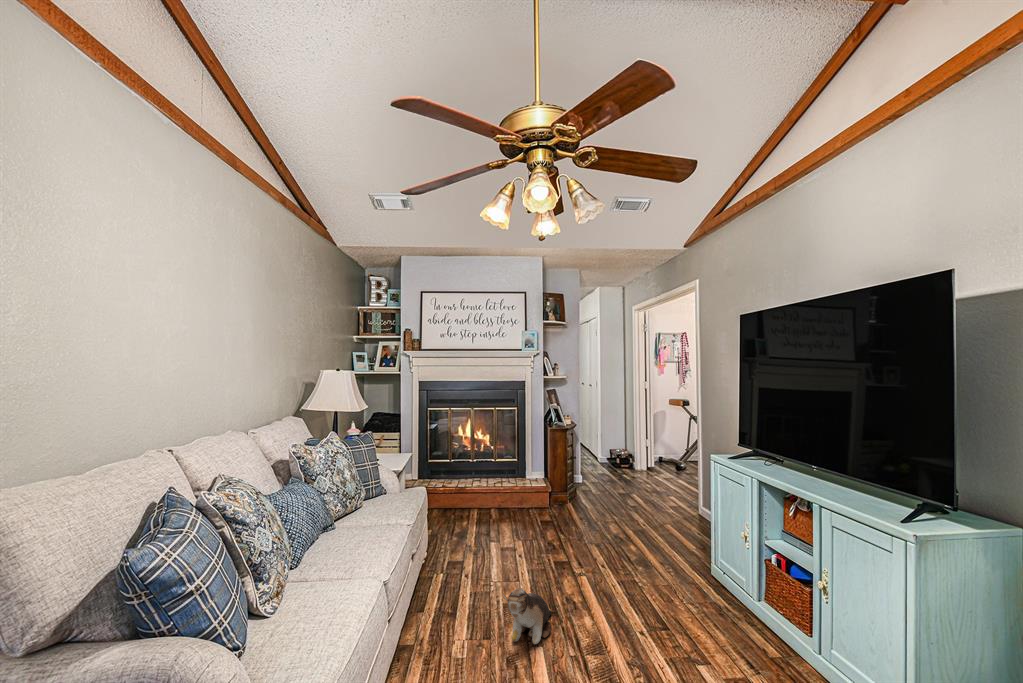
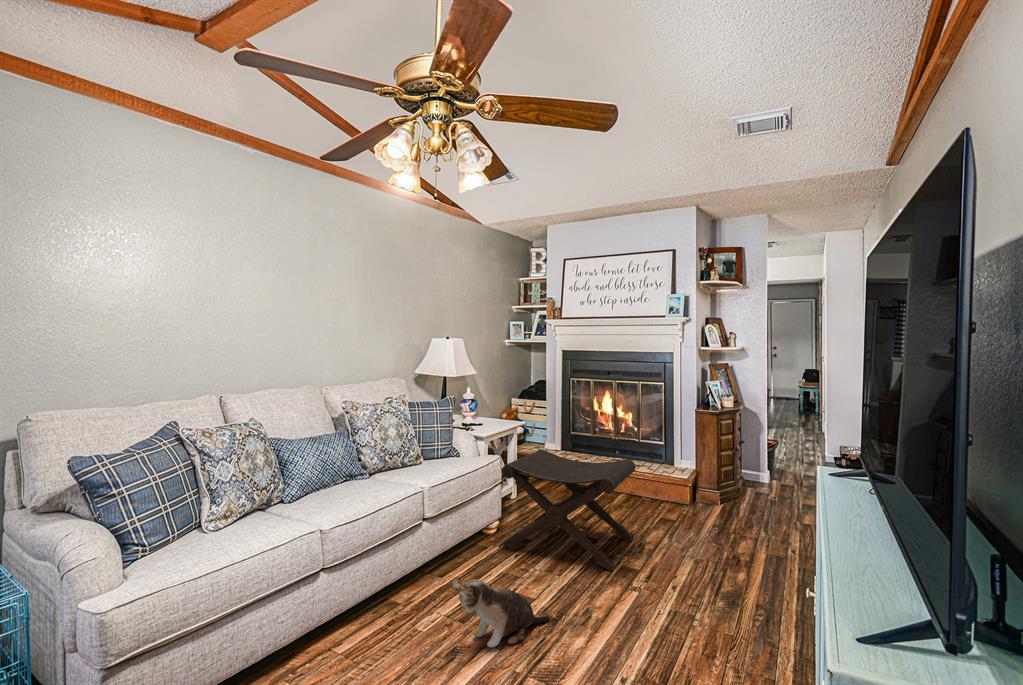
footstool: none [449,474,555,573] -> present [502,449,636,571]

